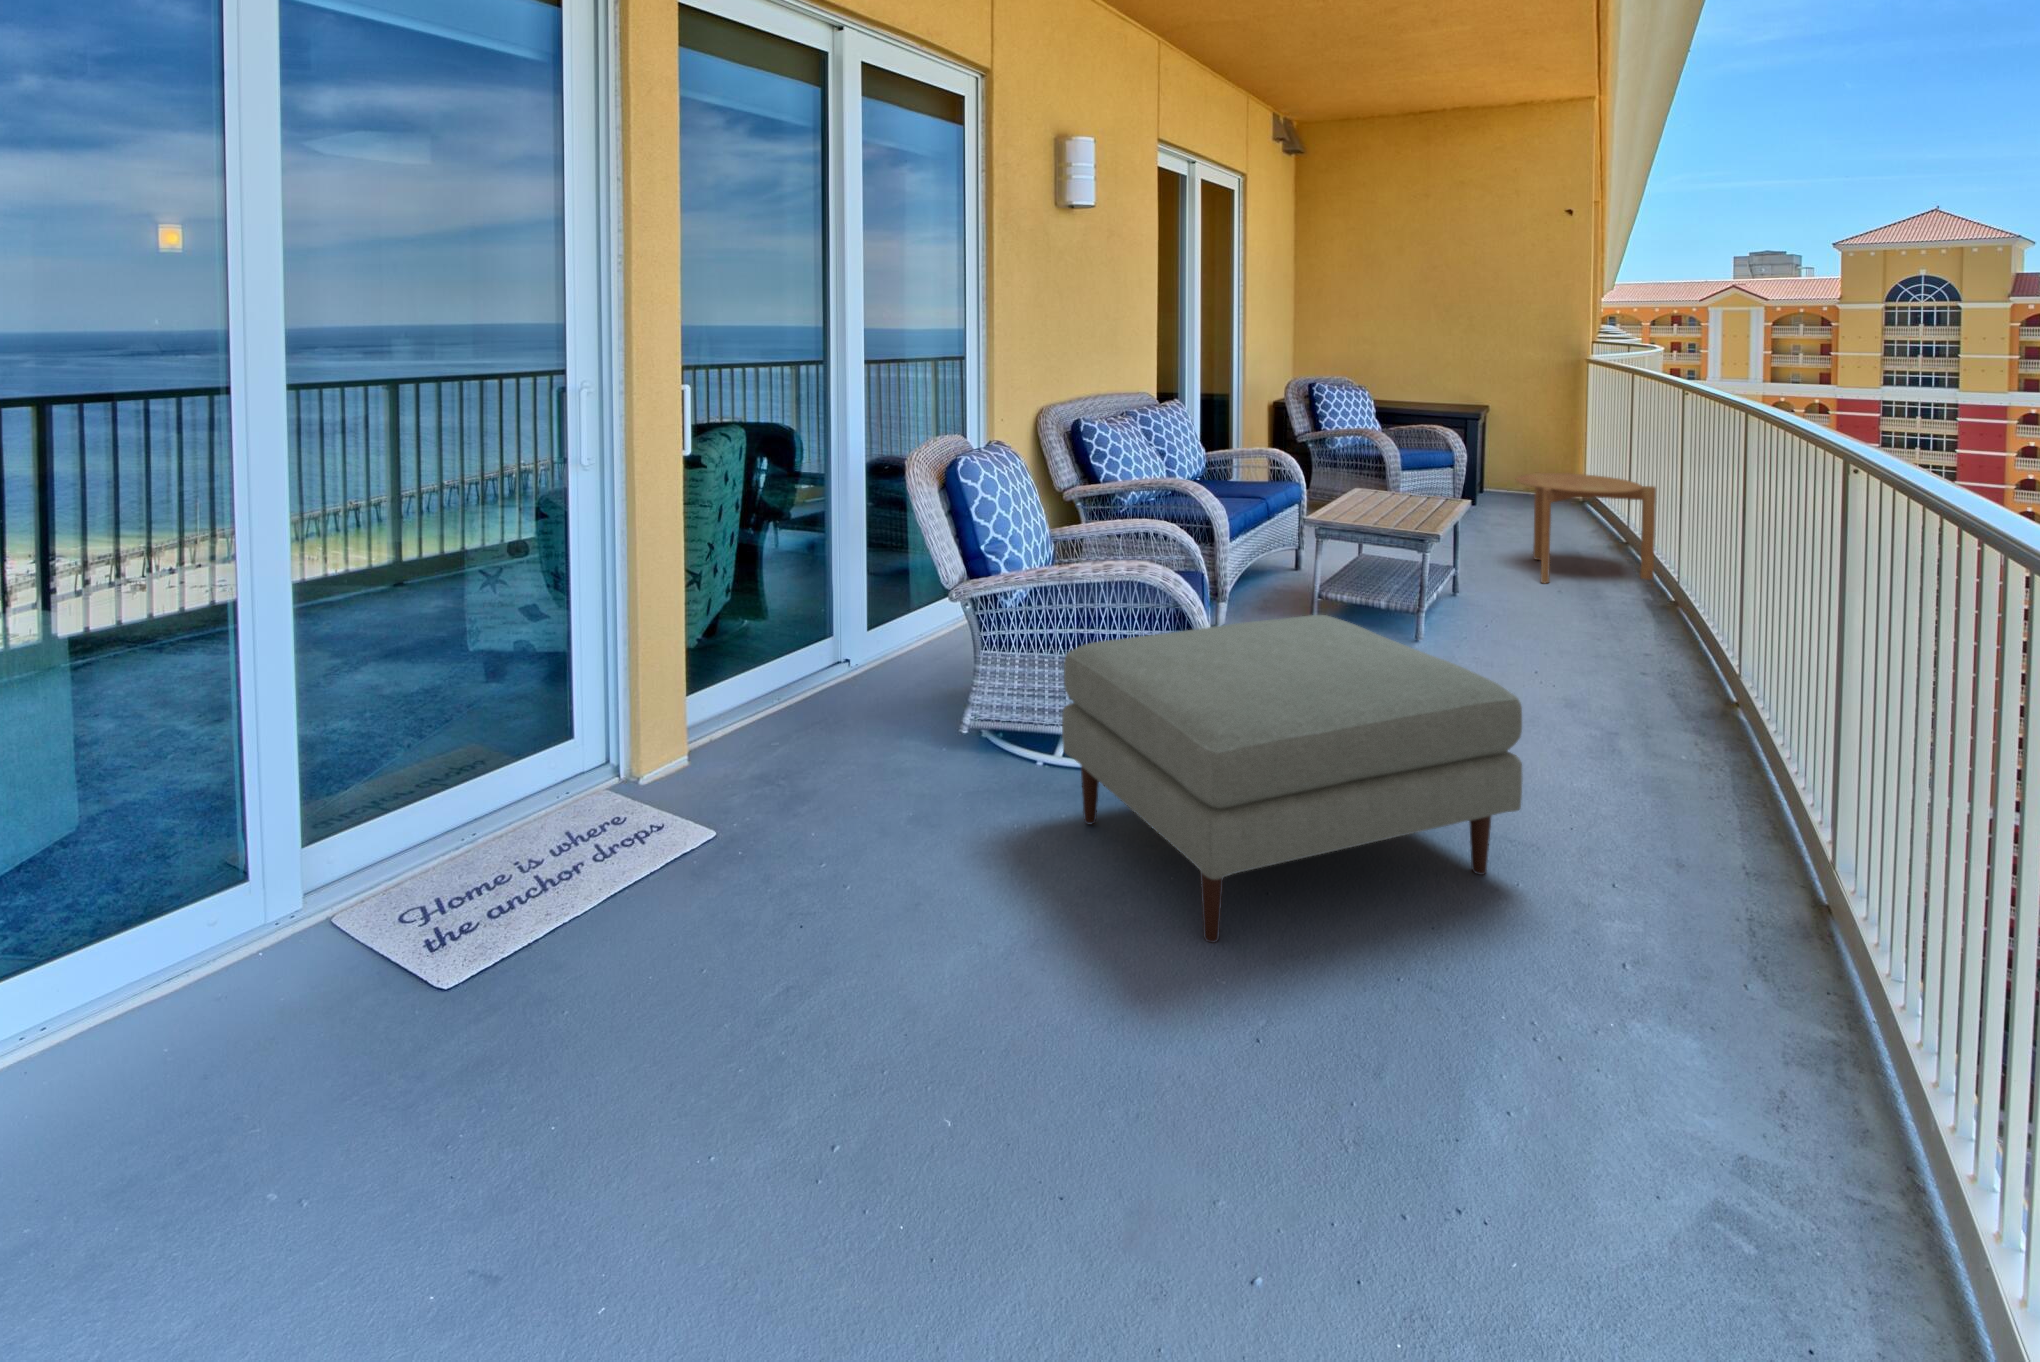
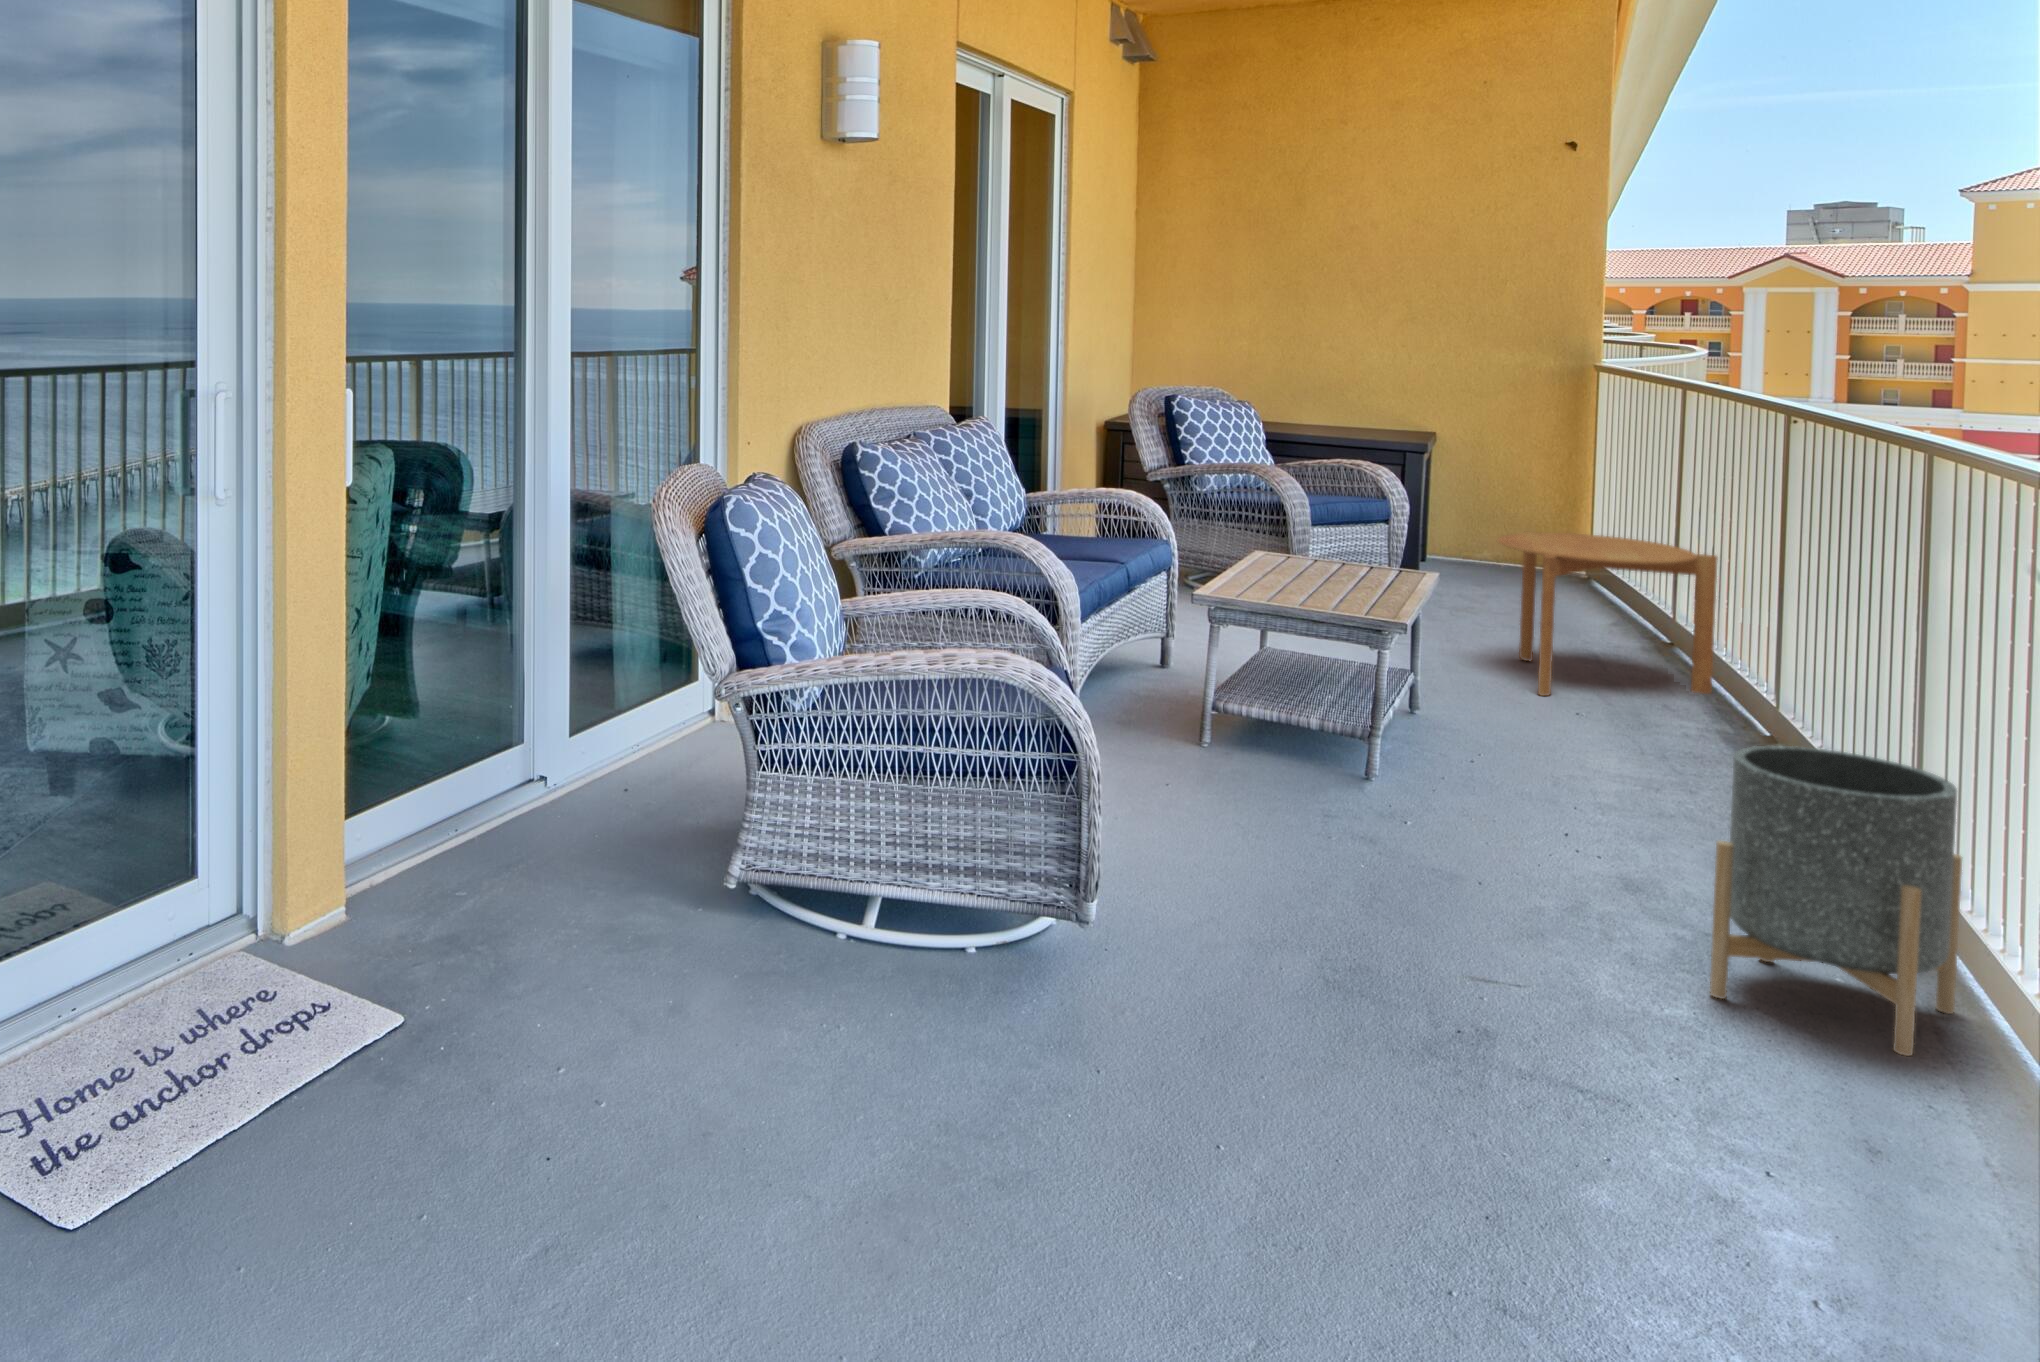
ottoman: present [1062,615,1522,943] -> none [895,733,1607,1205]
planter: none [1611,615,1769,820] -> present [1710,746,1962,1056]

